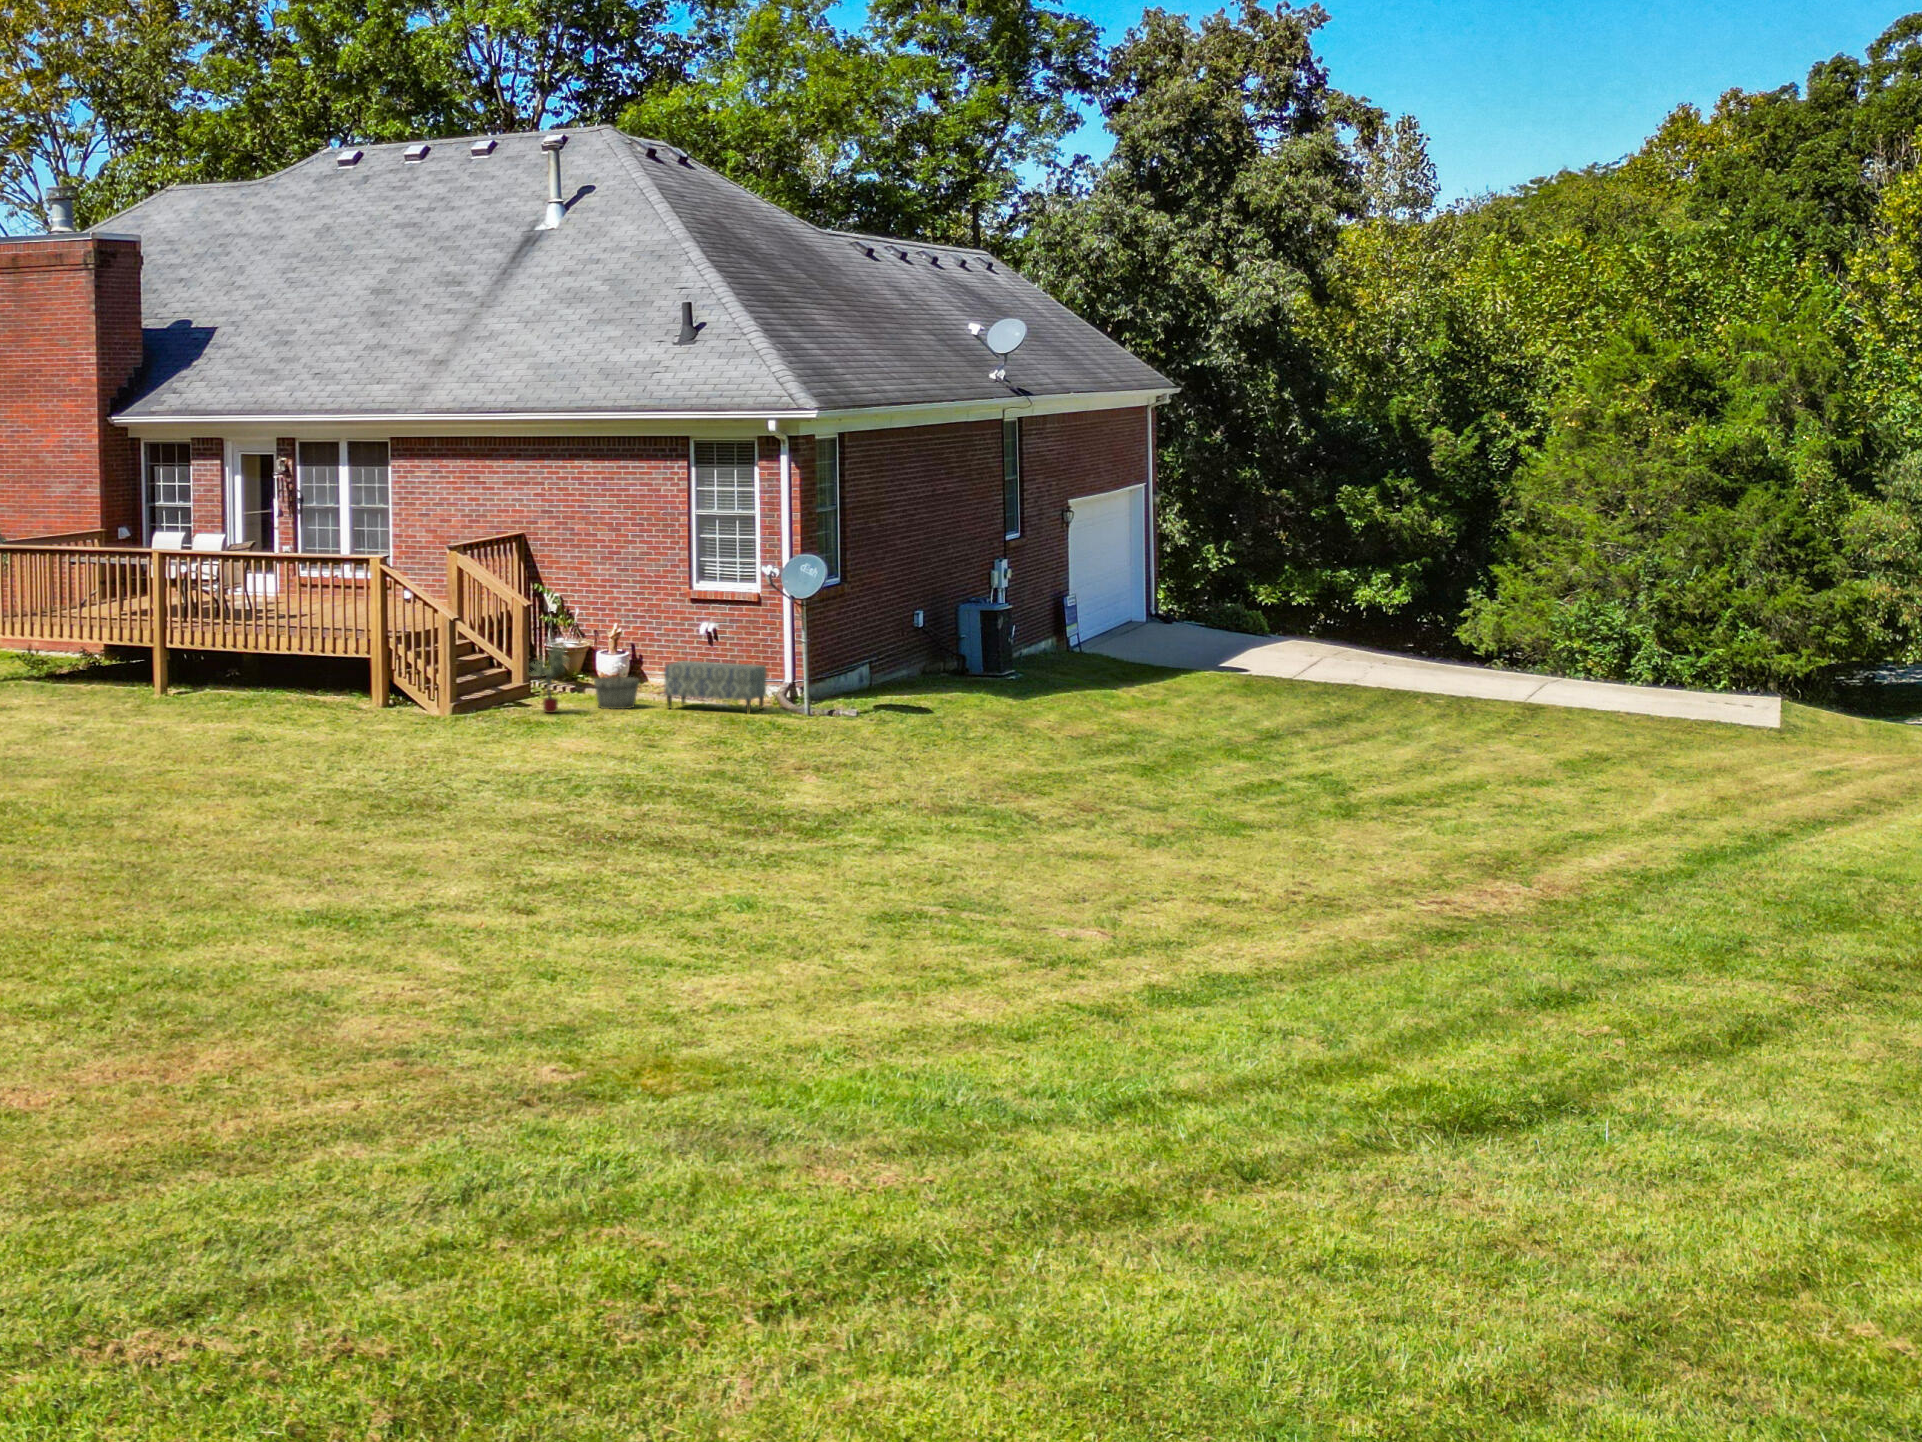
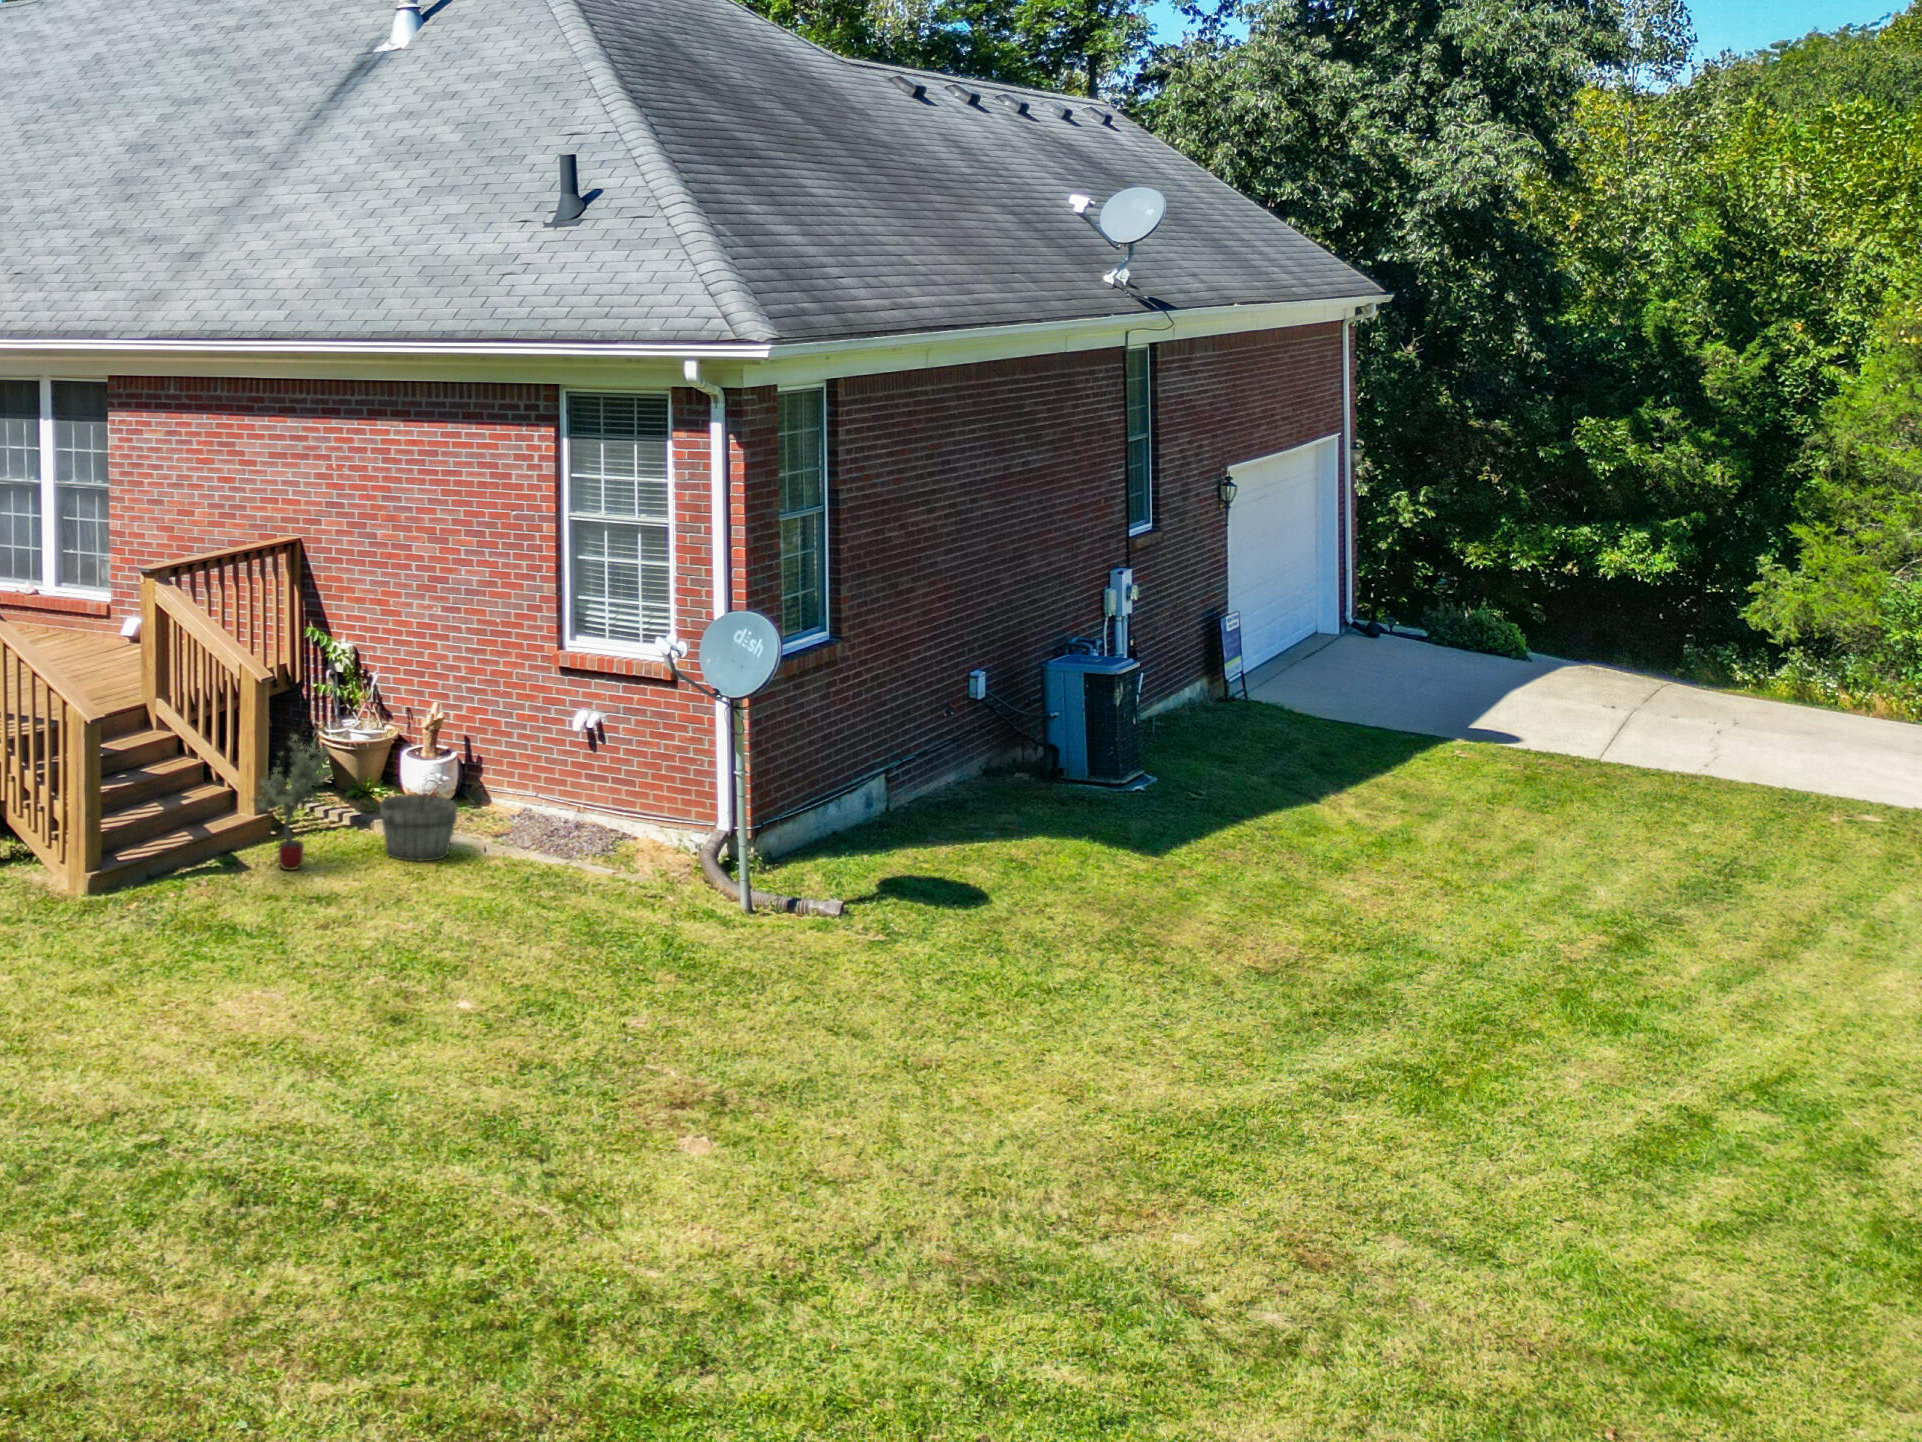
bench: present [664,661,767,713] -> none [496,775,676,898]

